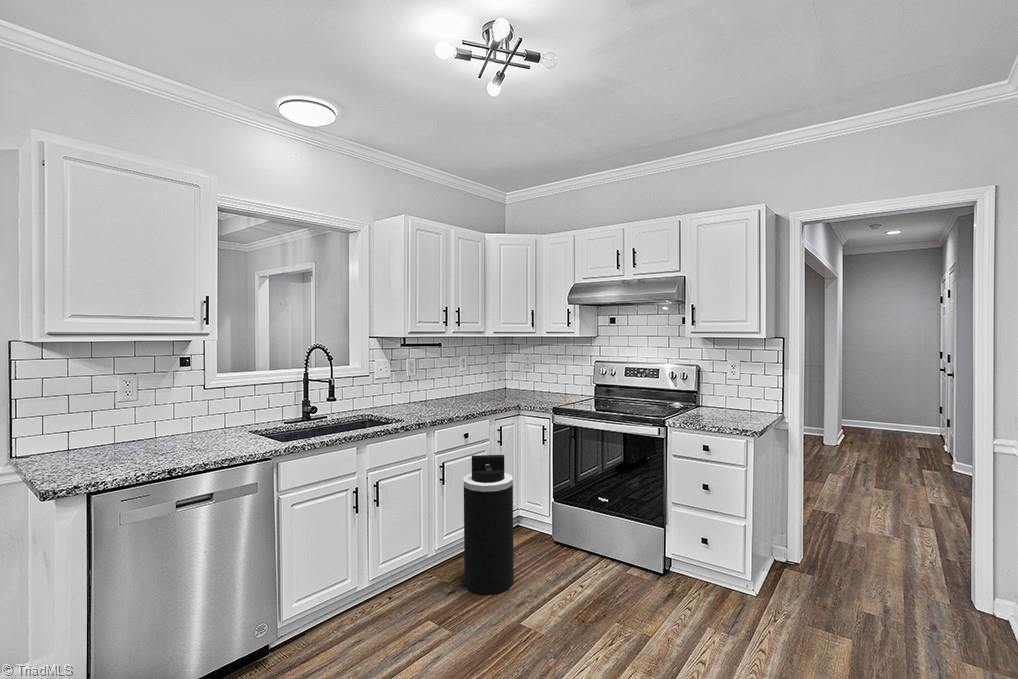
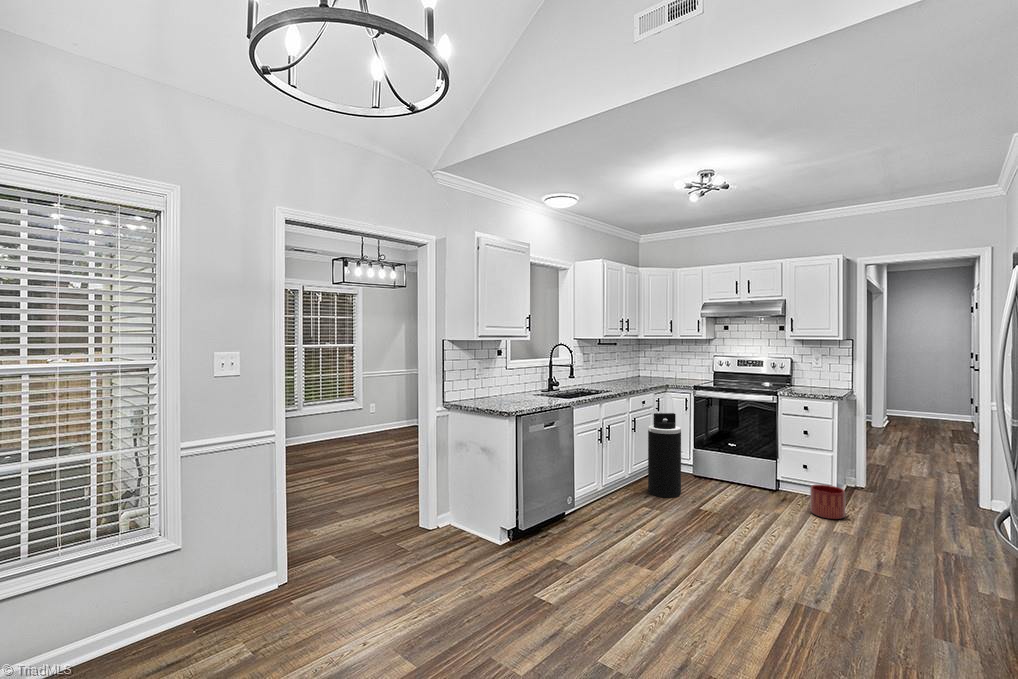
planter: none [704,580,759,650] -> present [810,485,845,519]

